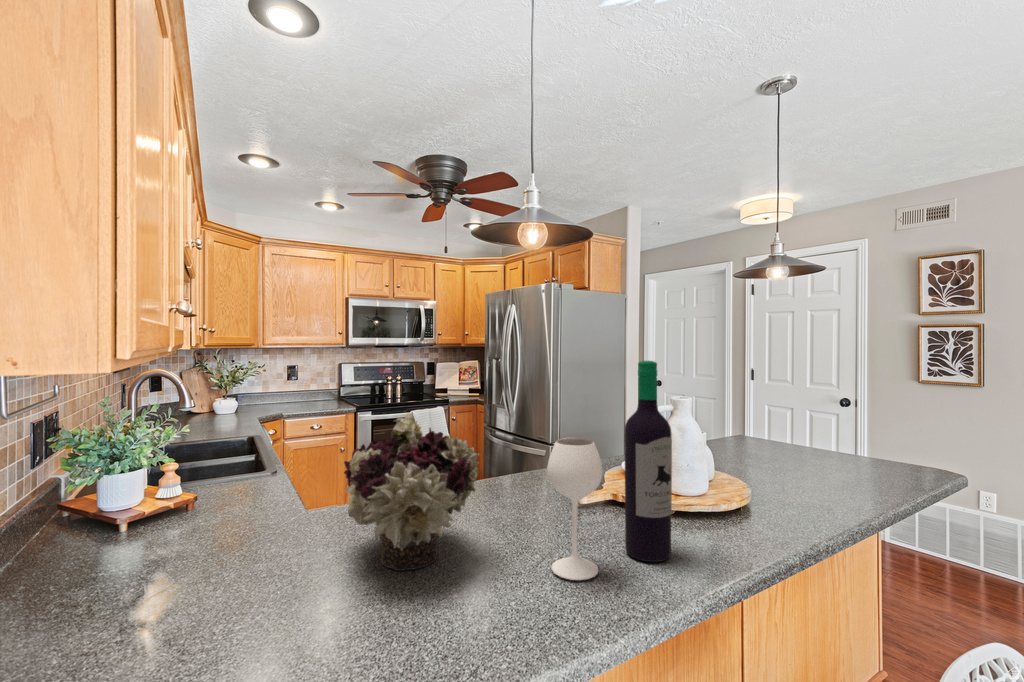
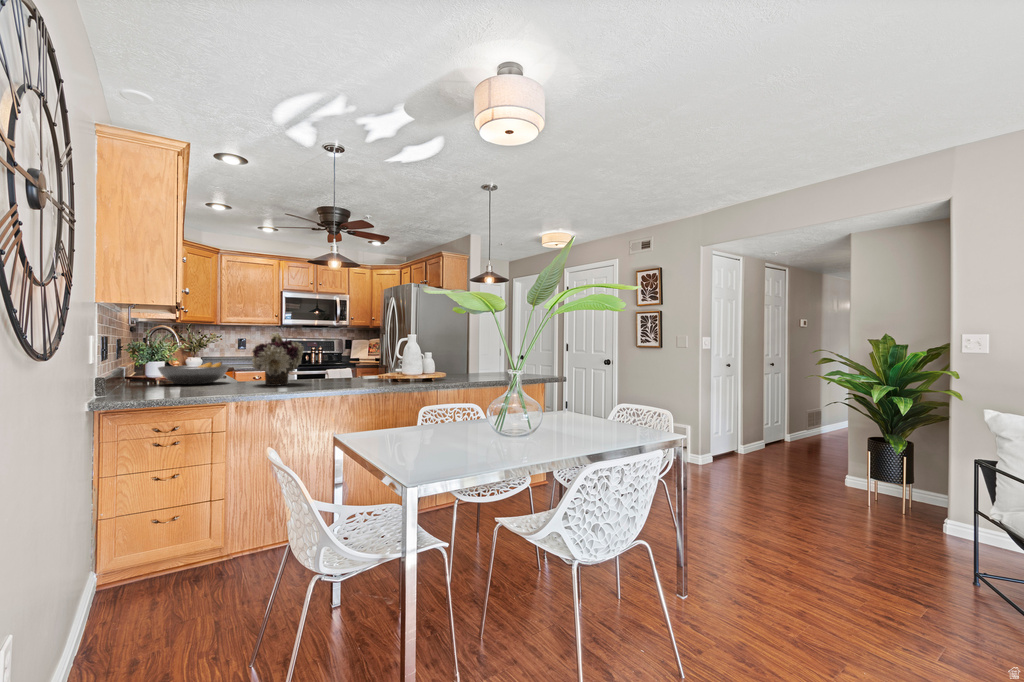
wine bottle: present [547,361,672,580] -> none [325,313,377,386]
fruit bowl: none [97,479,284,557] -> present [158,362,229,384]

